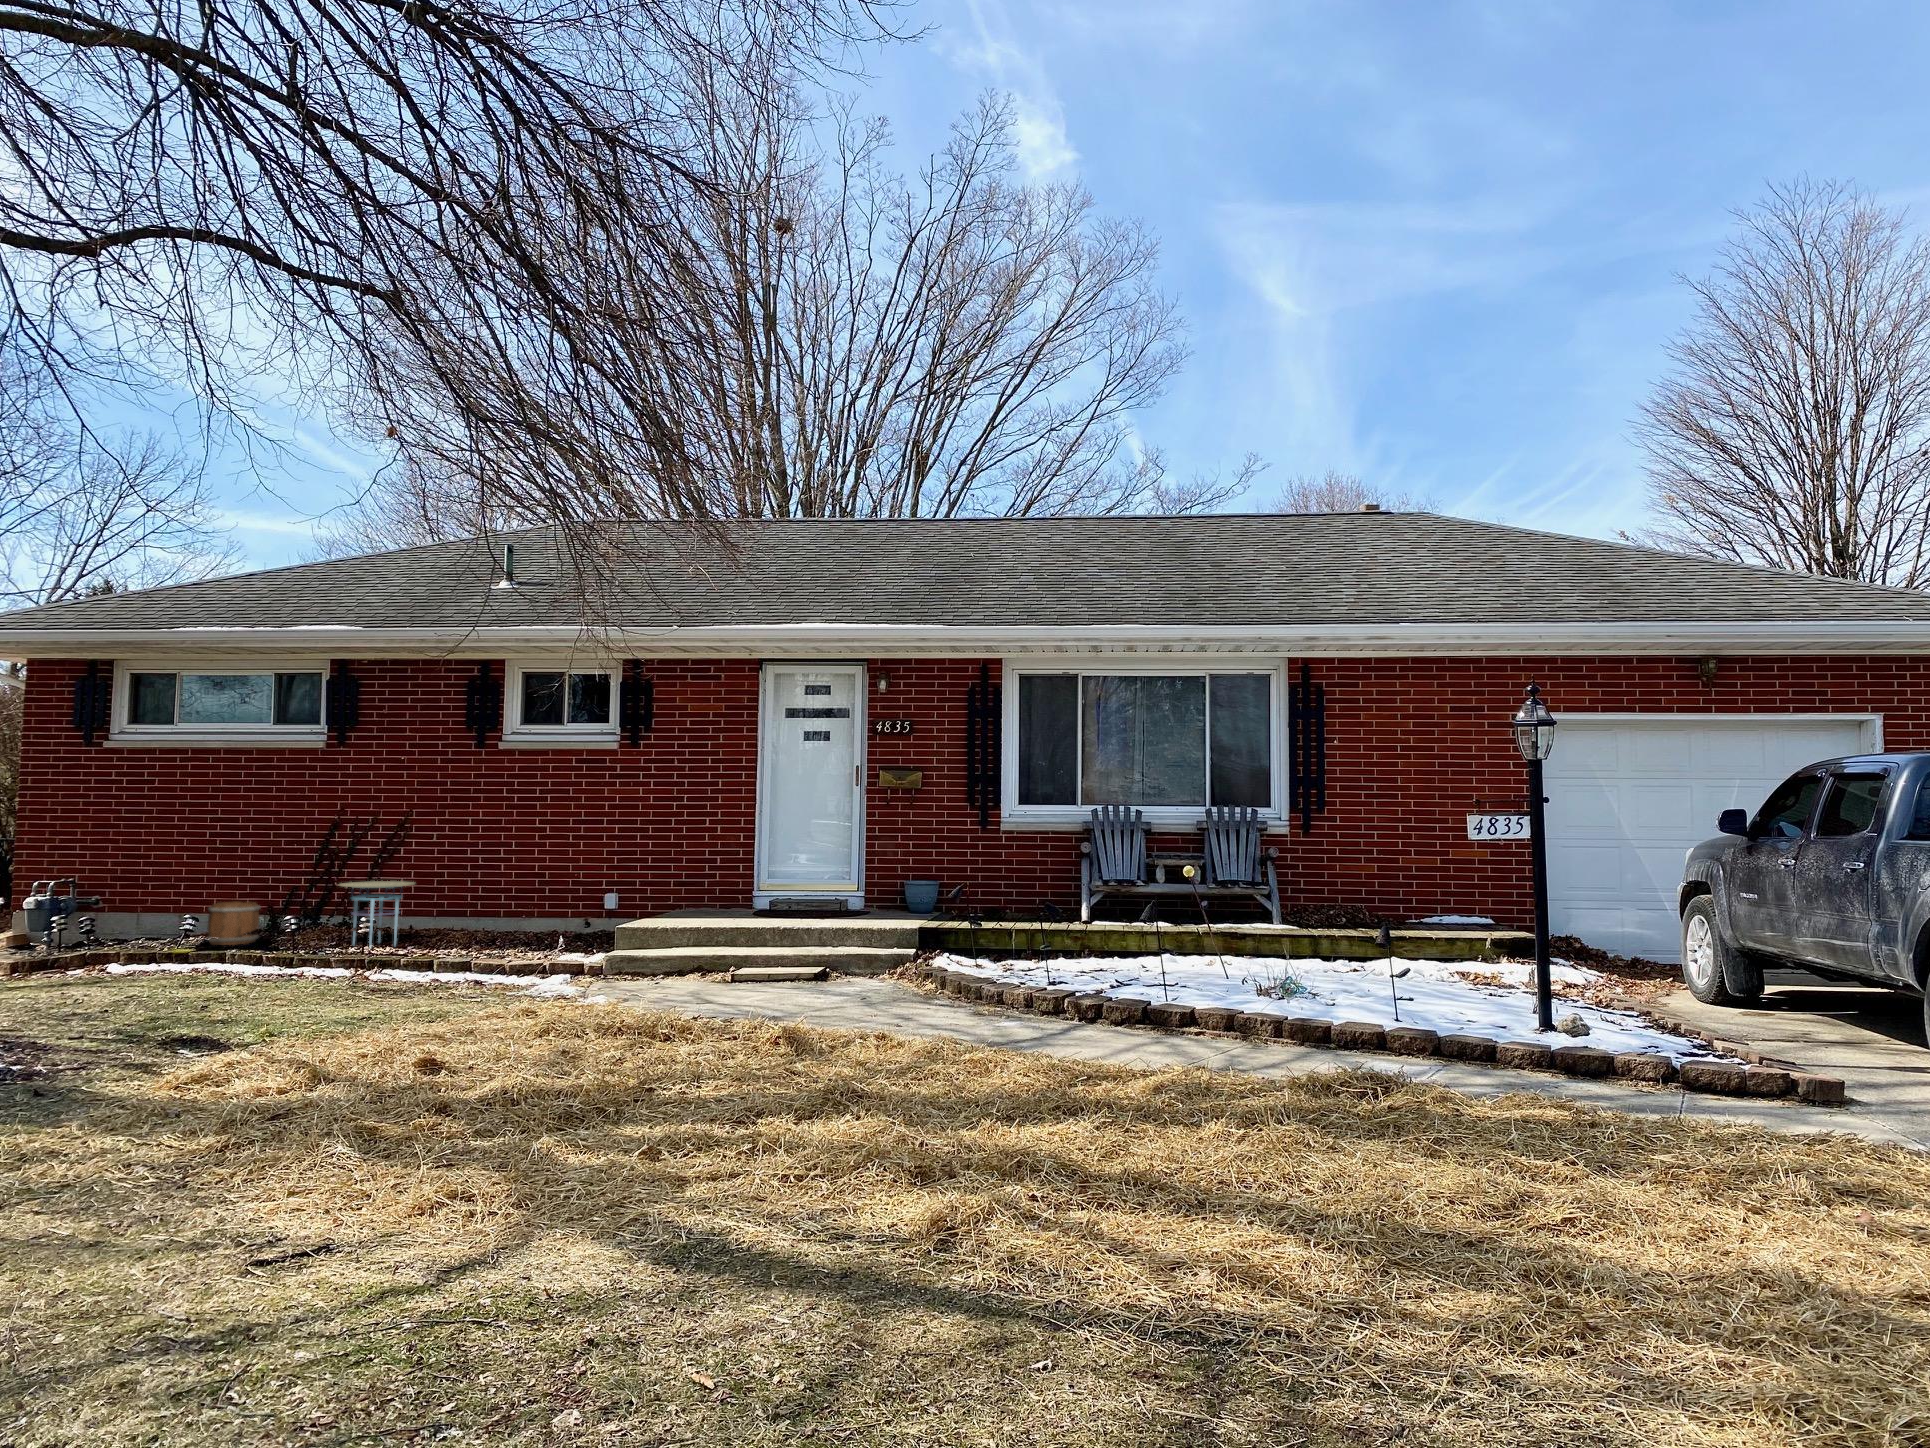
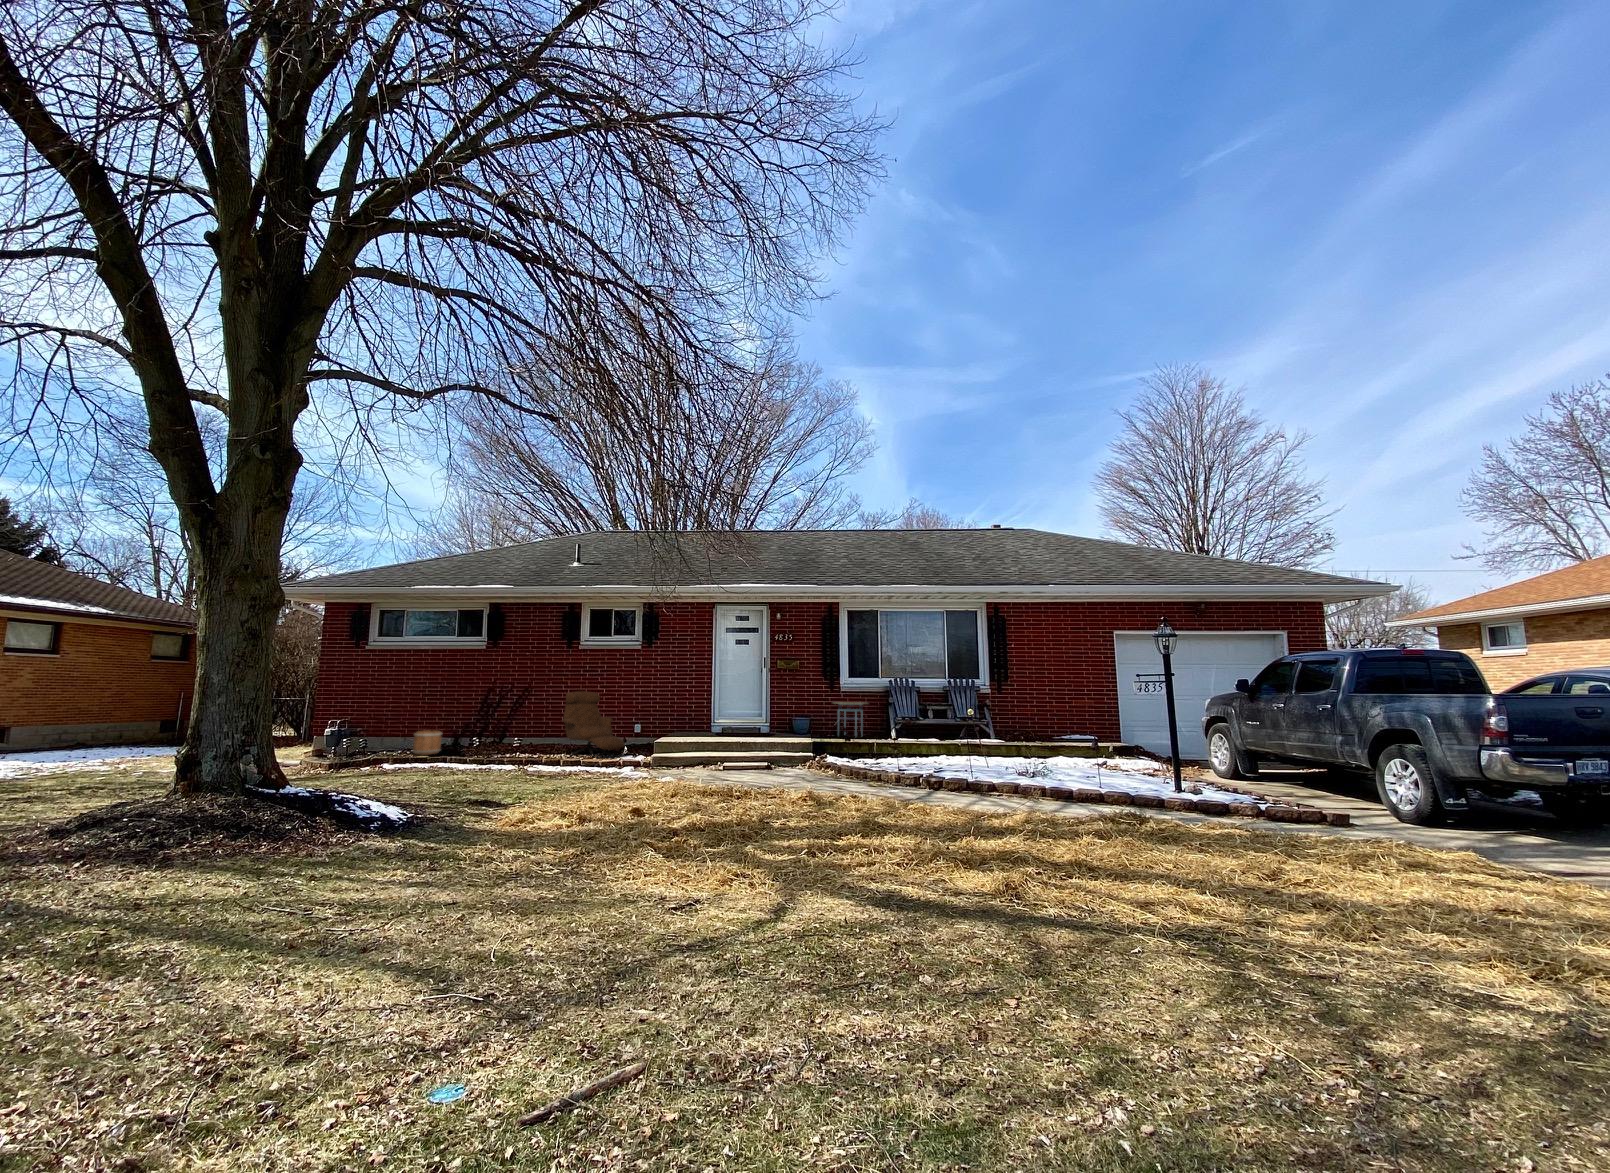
lounge chair: none [467,831,577,955] -> present [563,691,625,758]
side table: present [339,881,415,948] -> present [836,702,864,729]

